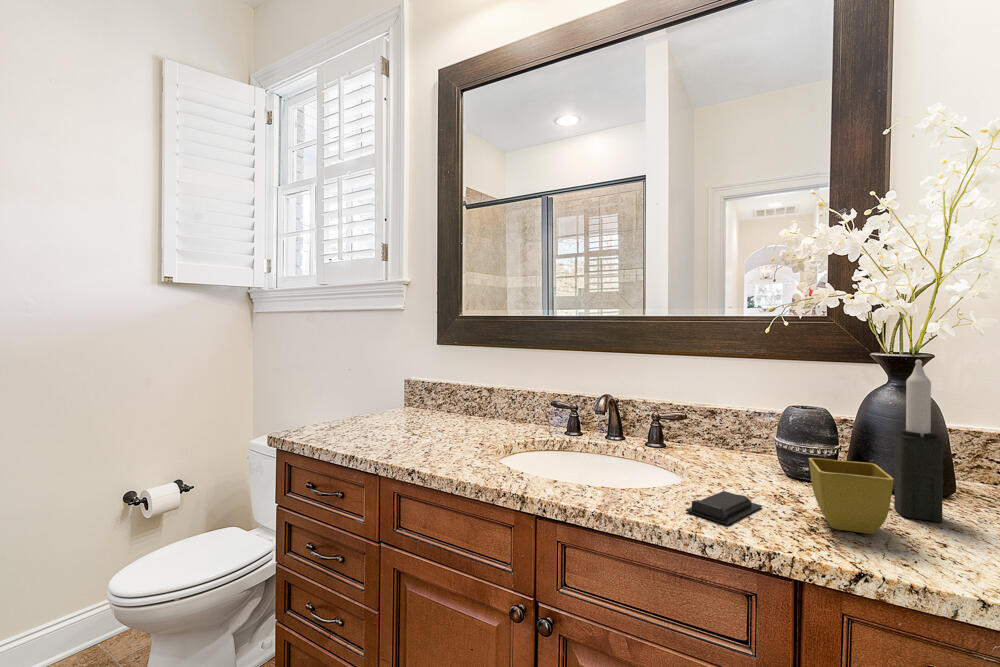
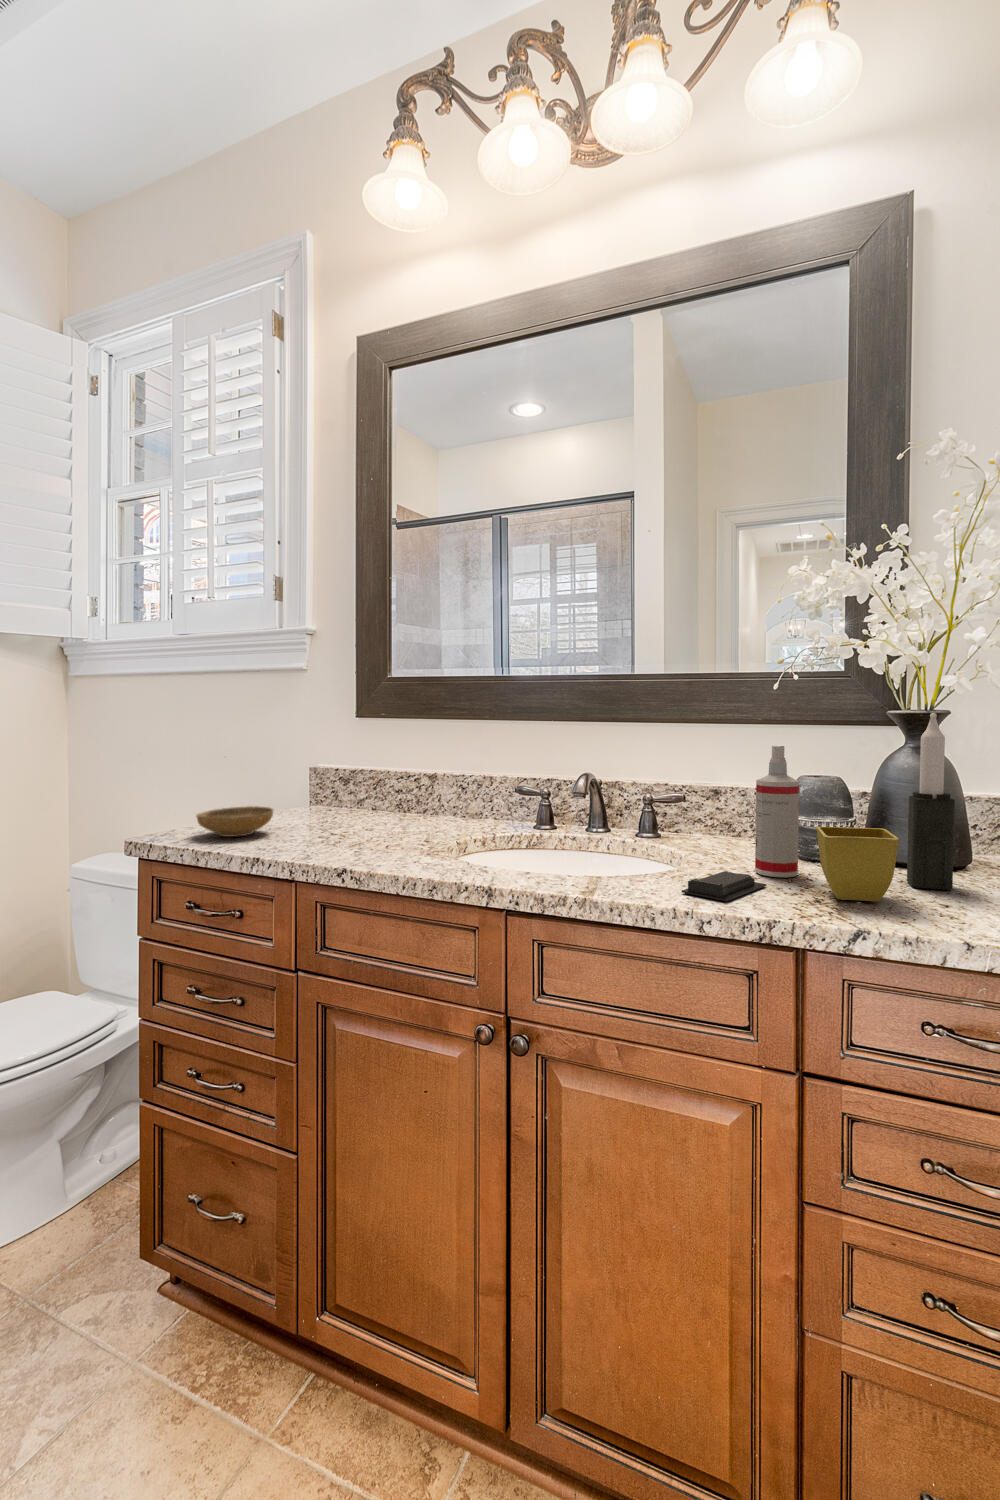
spray bottle: none [750,382,790,498] -> present [755,746,799,877]
ceramic bowl: none [317,409,373,433] -> present [196,806,273,837]

